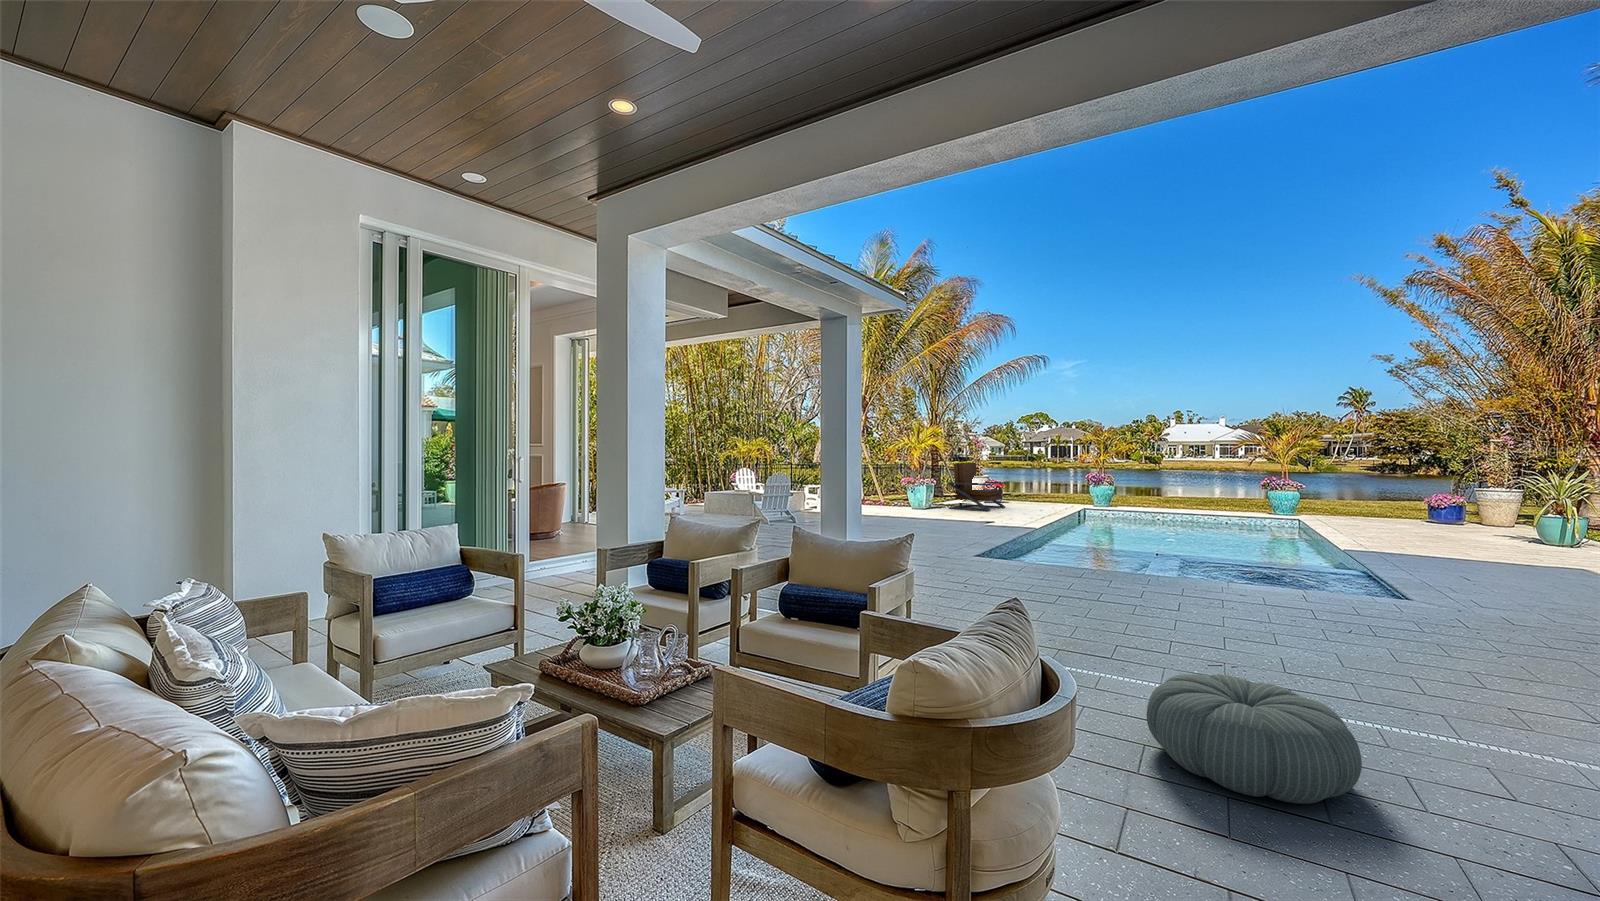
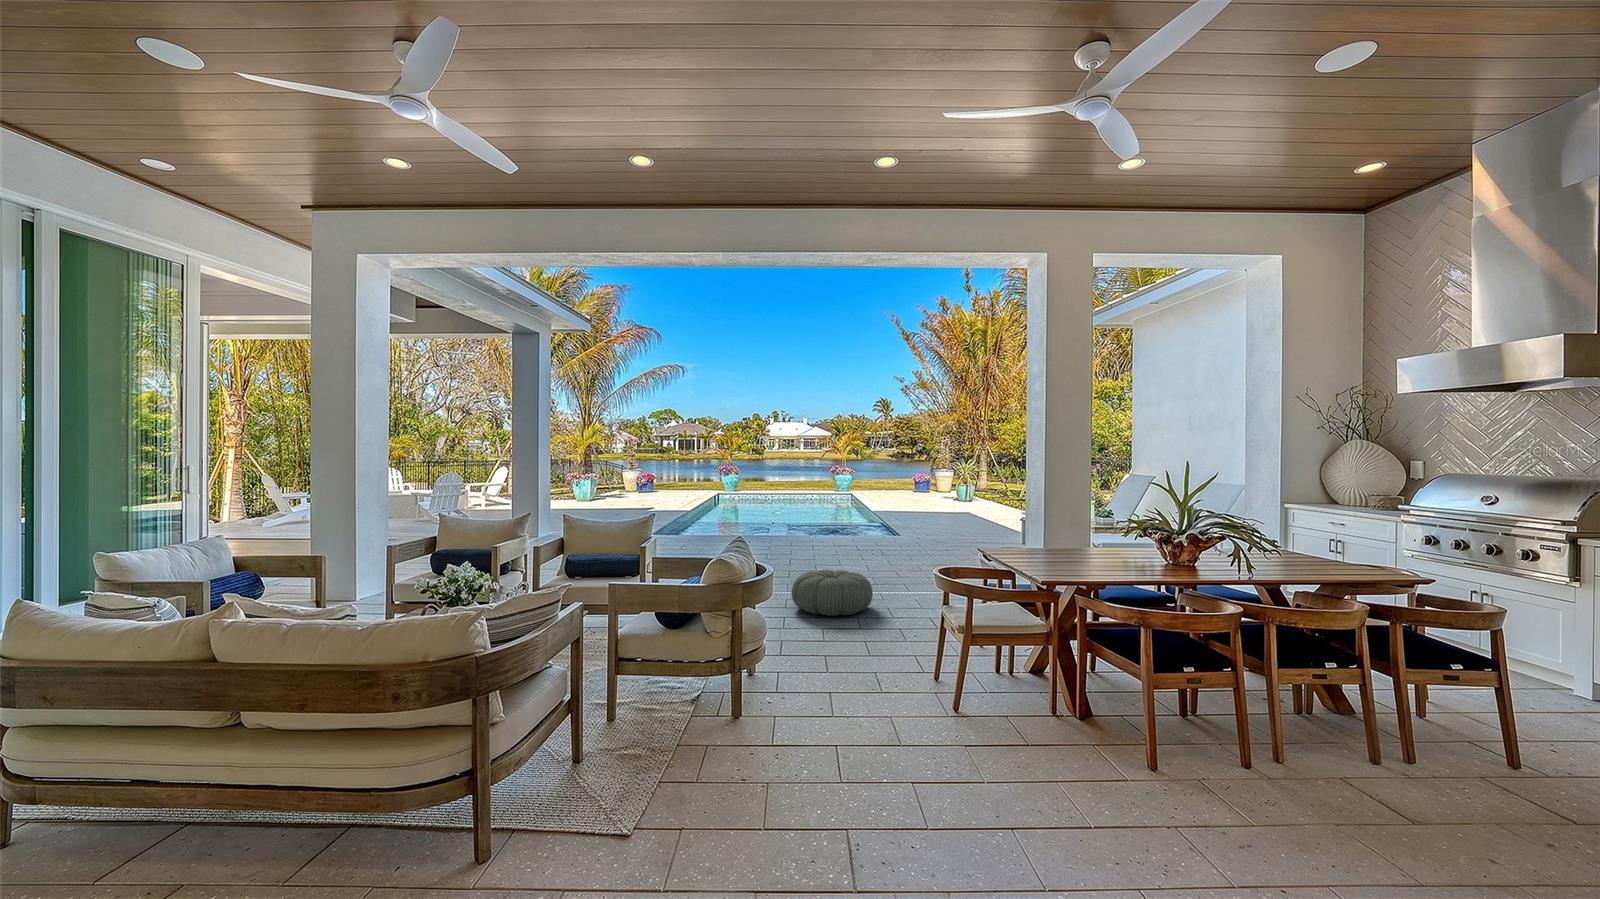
lounge chair: present [947,462,1006,511] -> none [594,457,646,502]

